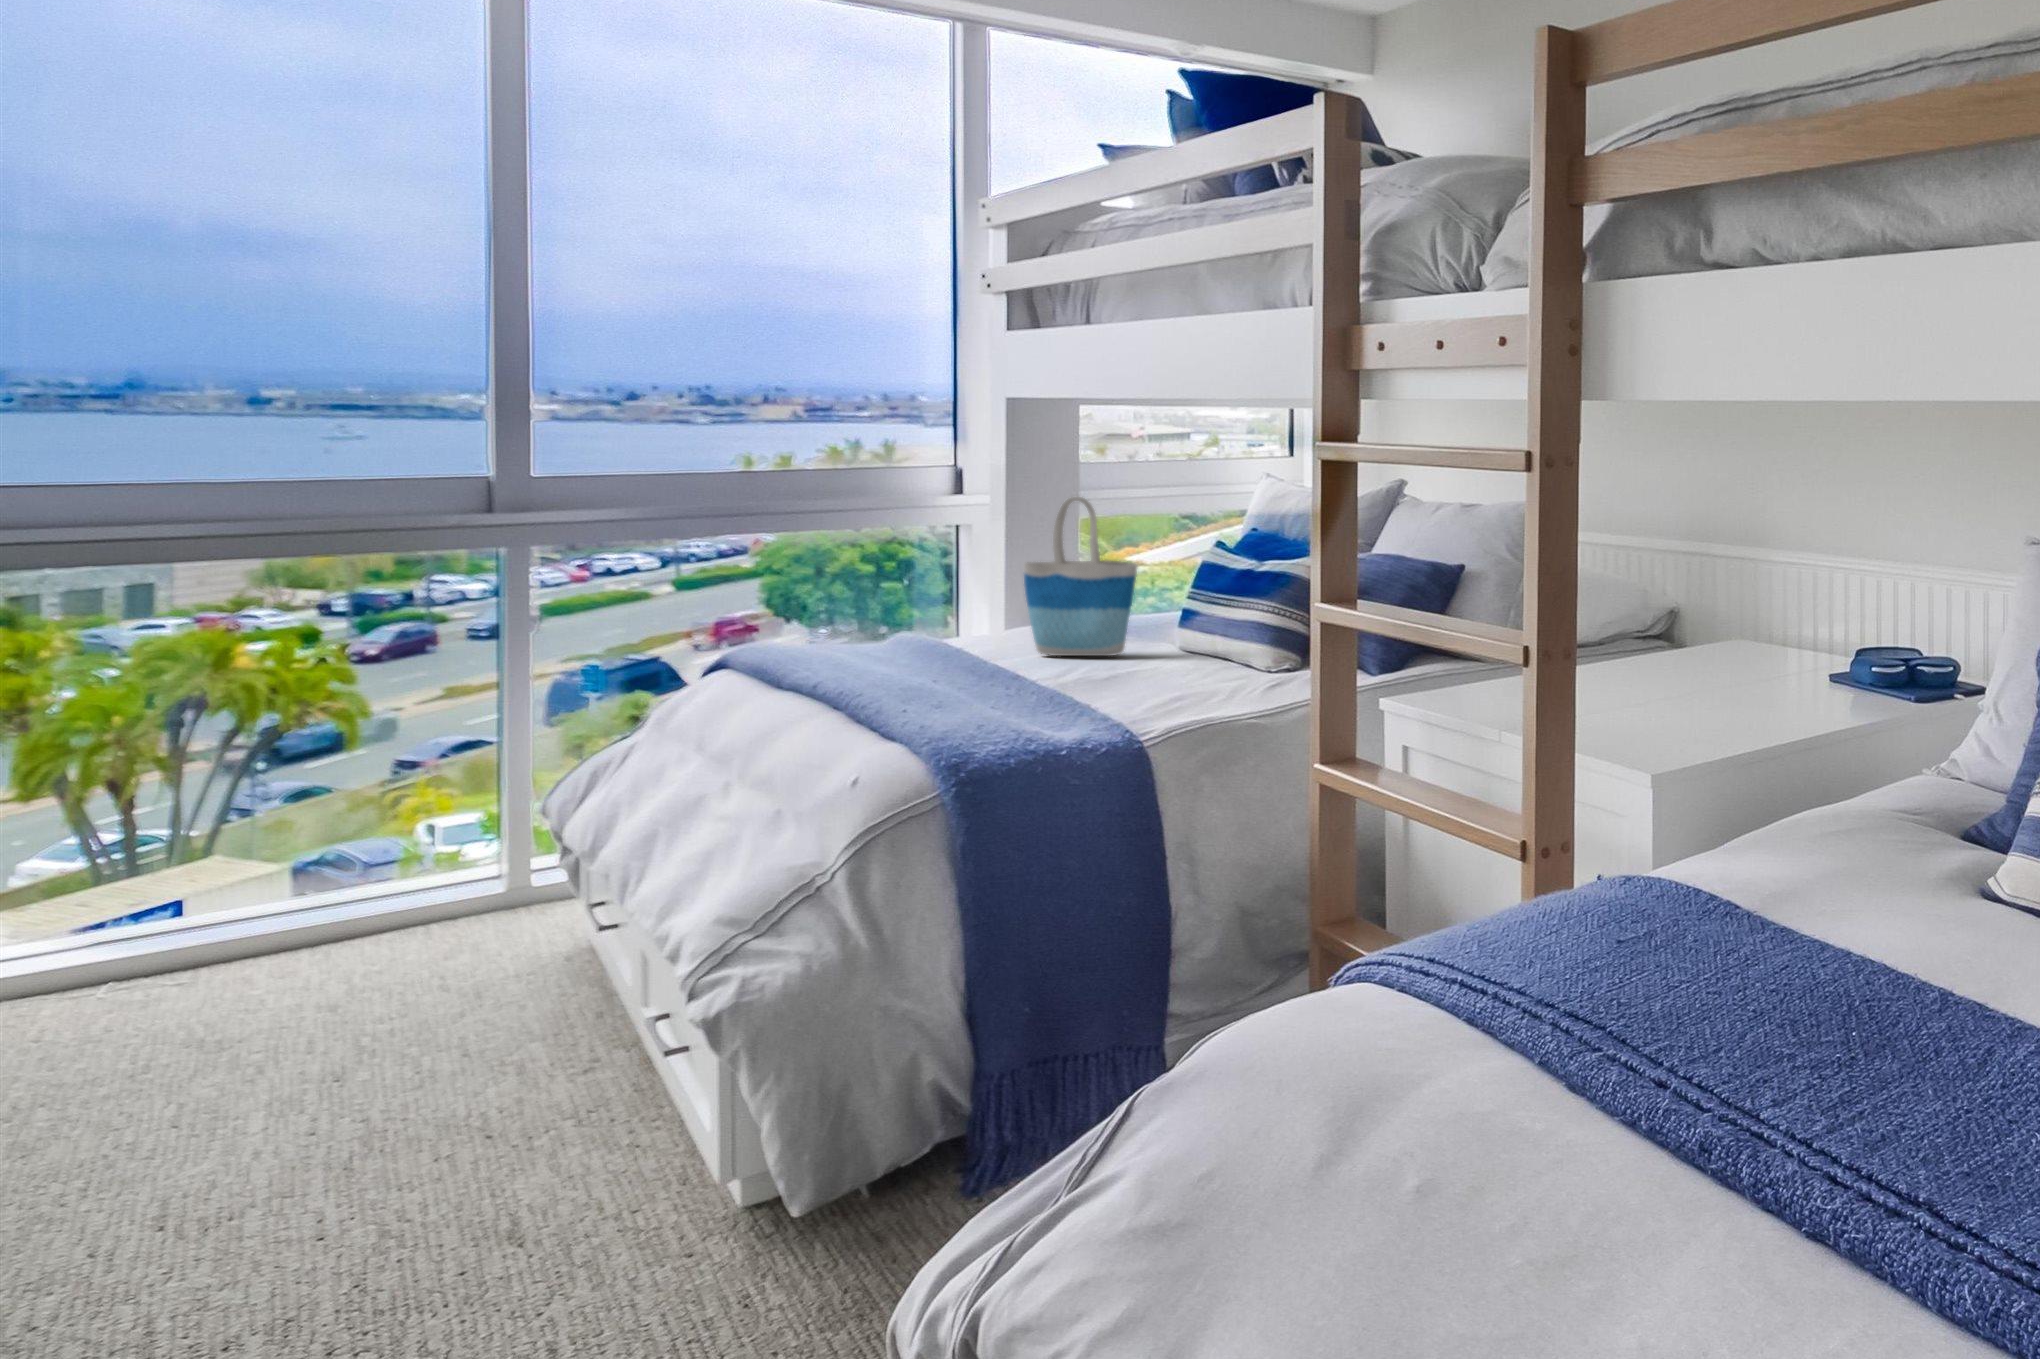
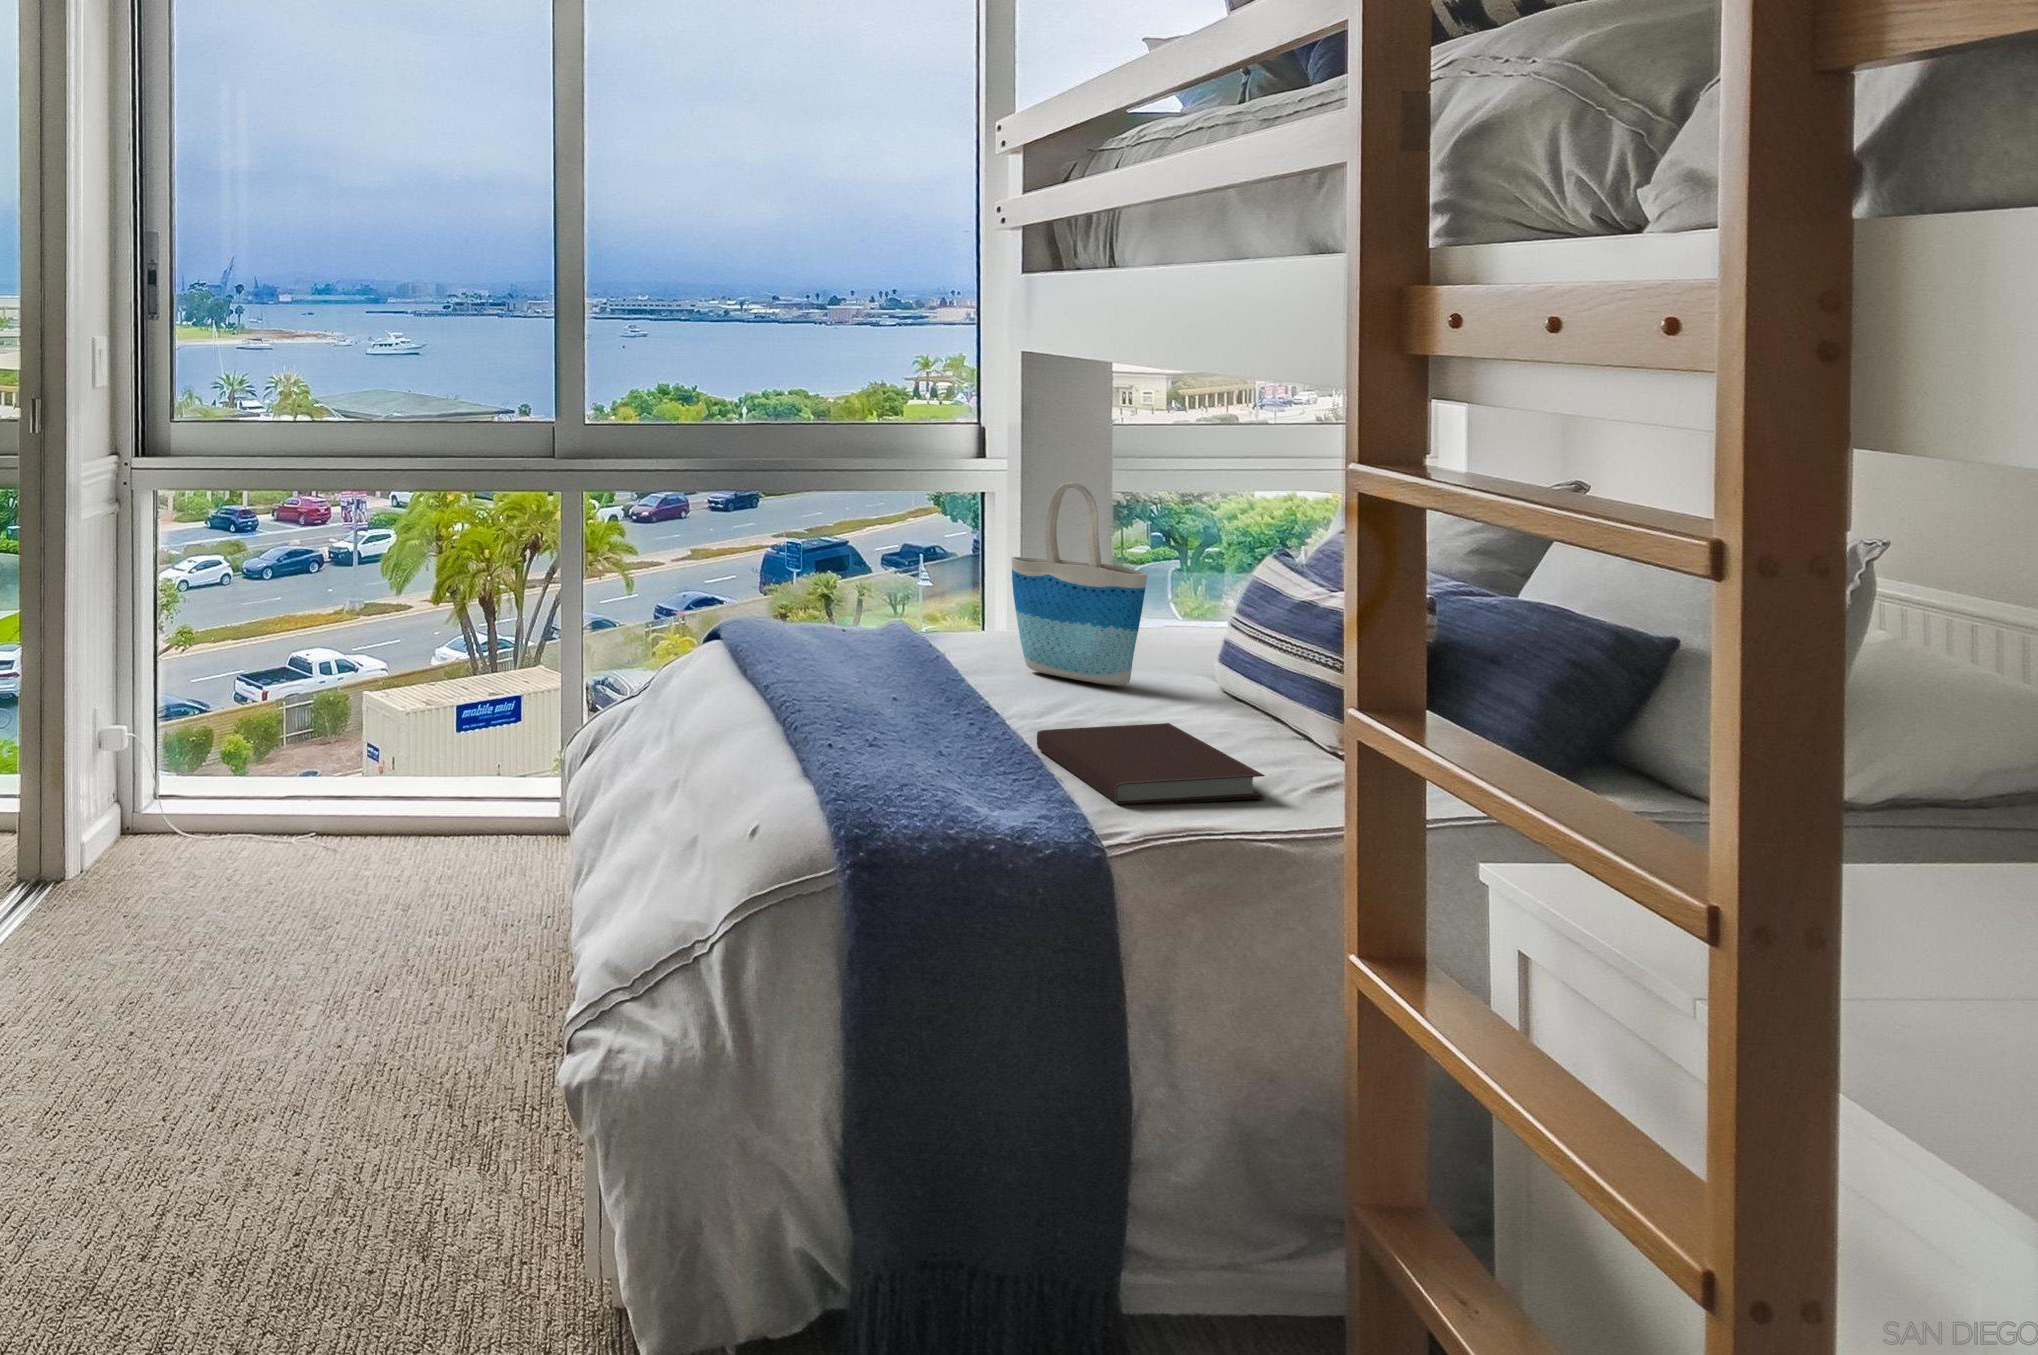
notebook: none [1076,663,1249,713] -> present [1037,723,1265,806]

